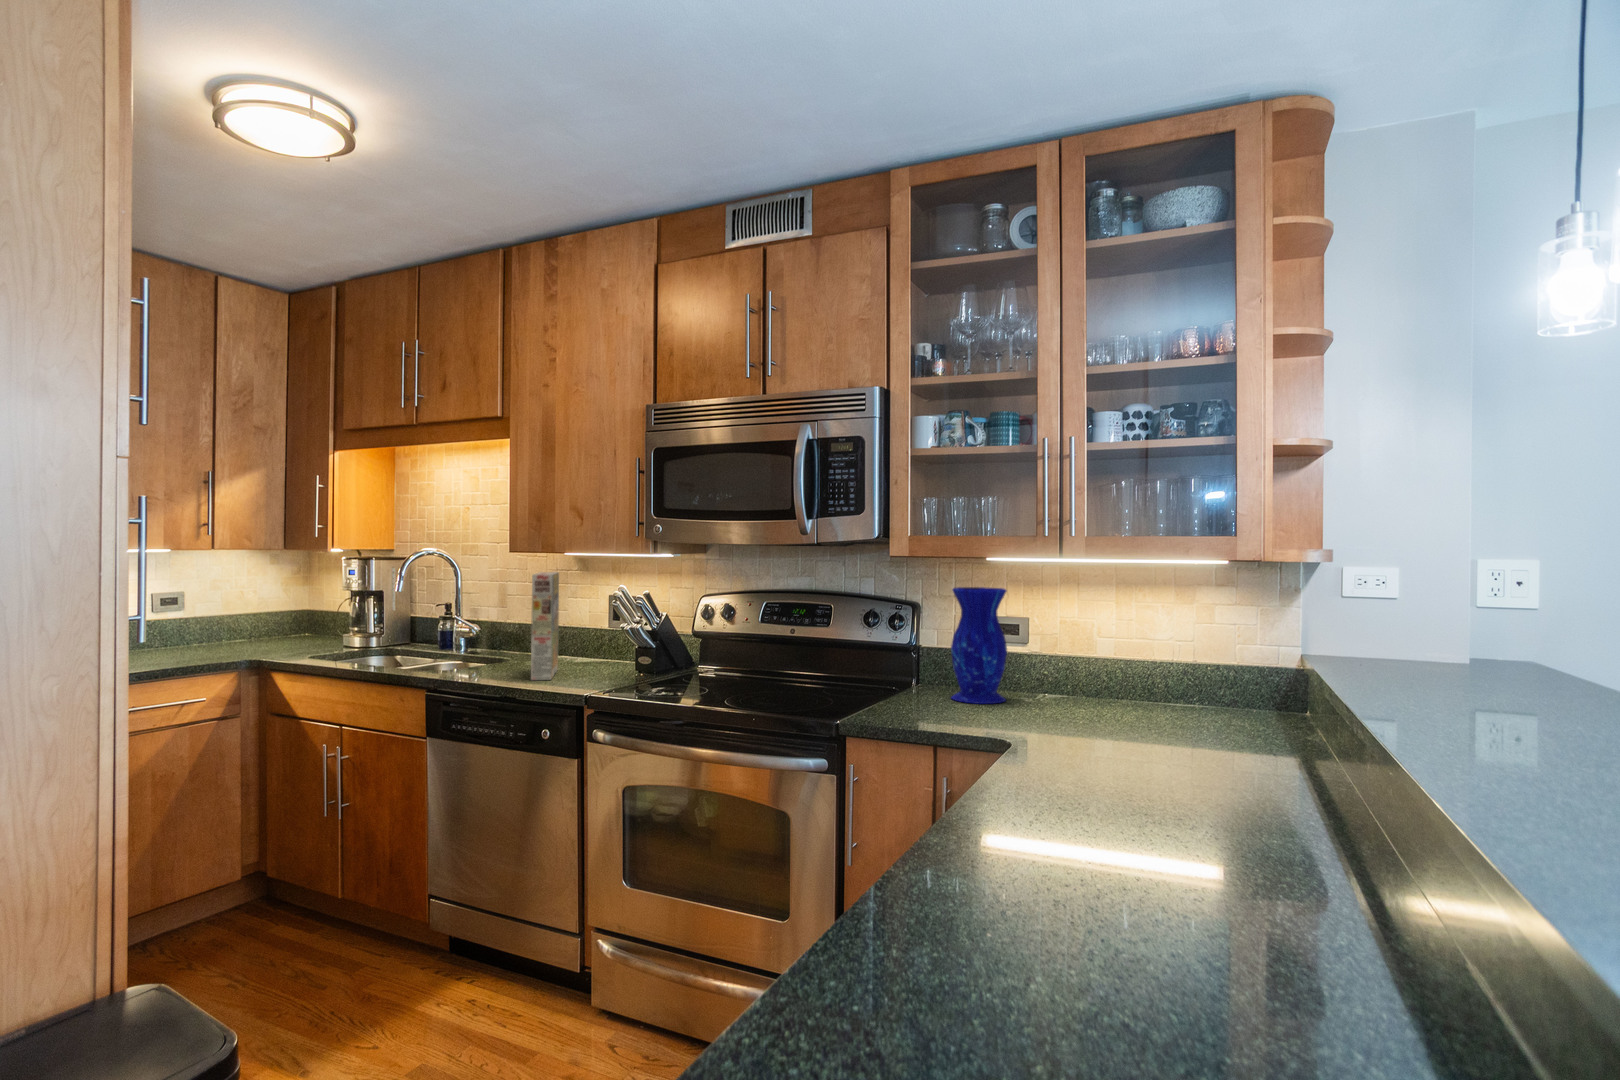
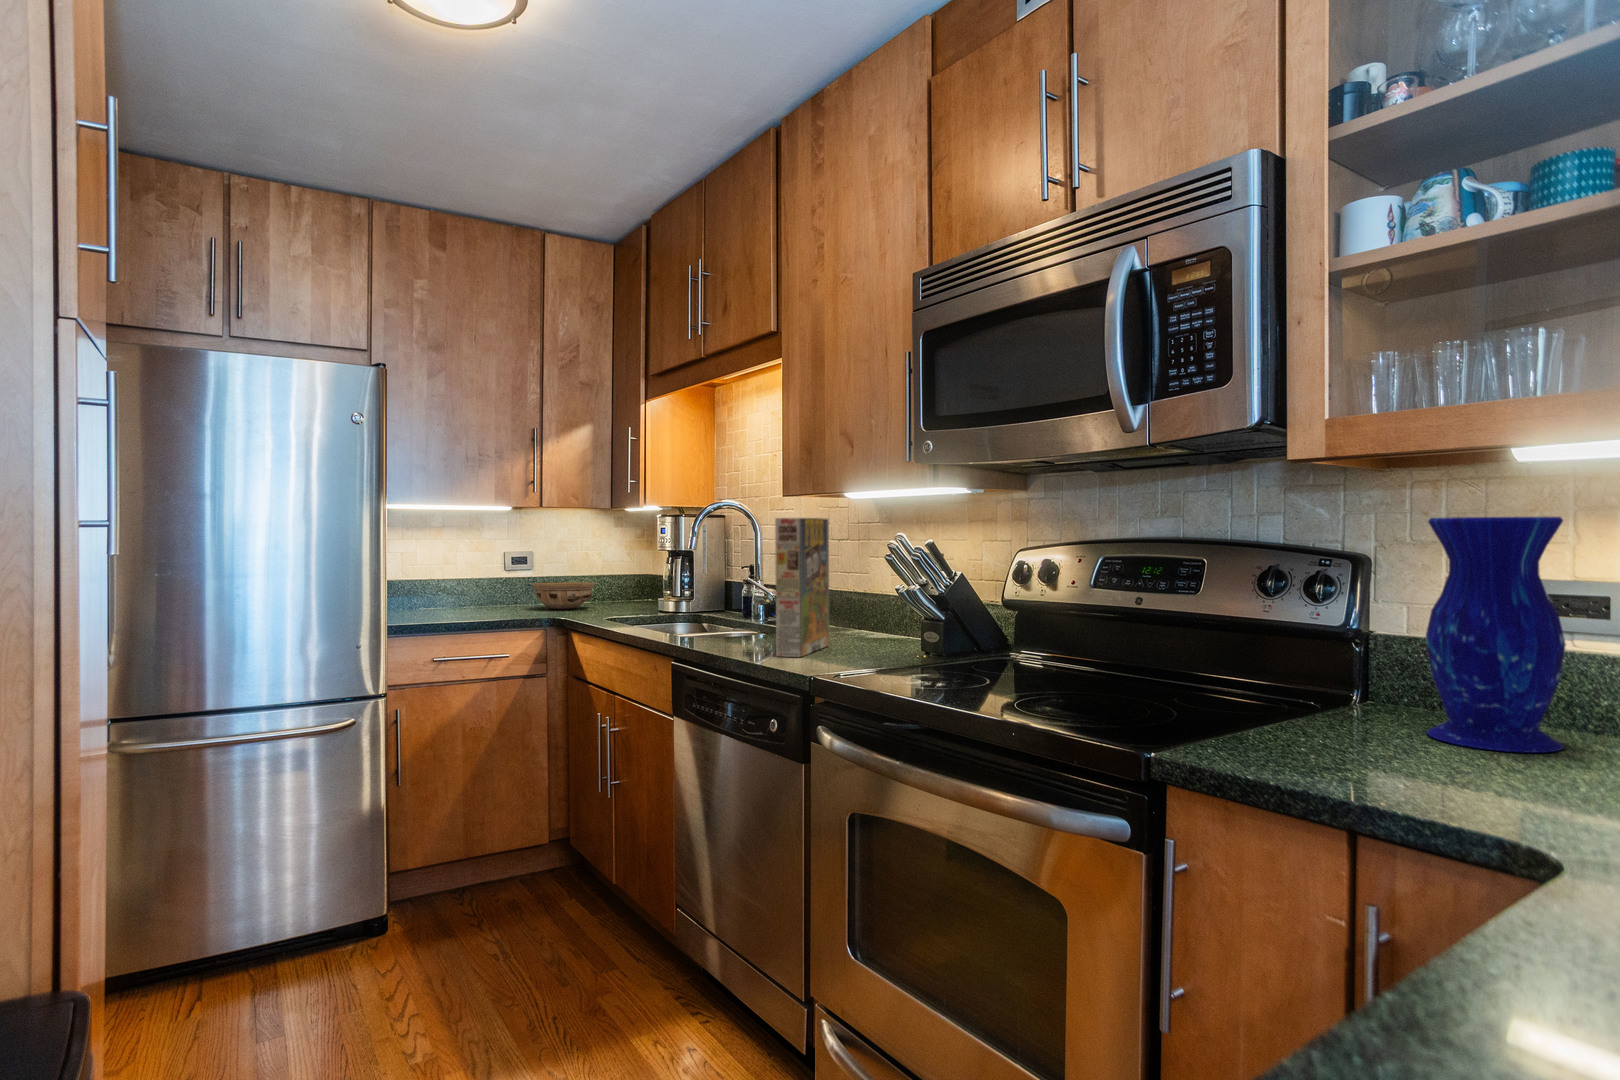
ceramic bowl: none [191,620,267,648] -> present [531,582,596,610]

